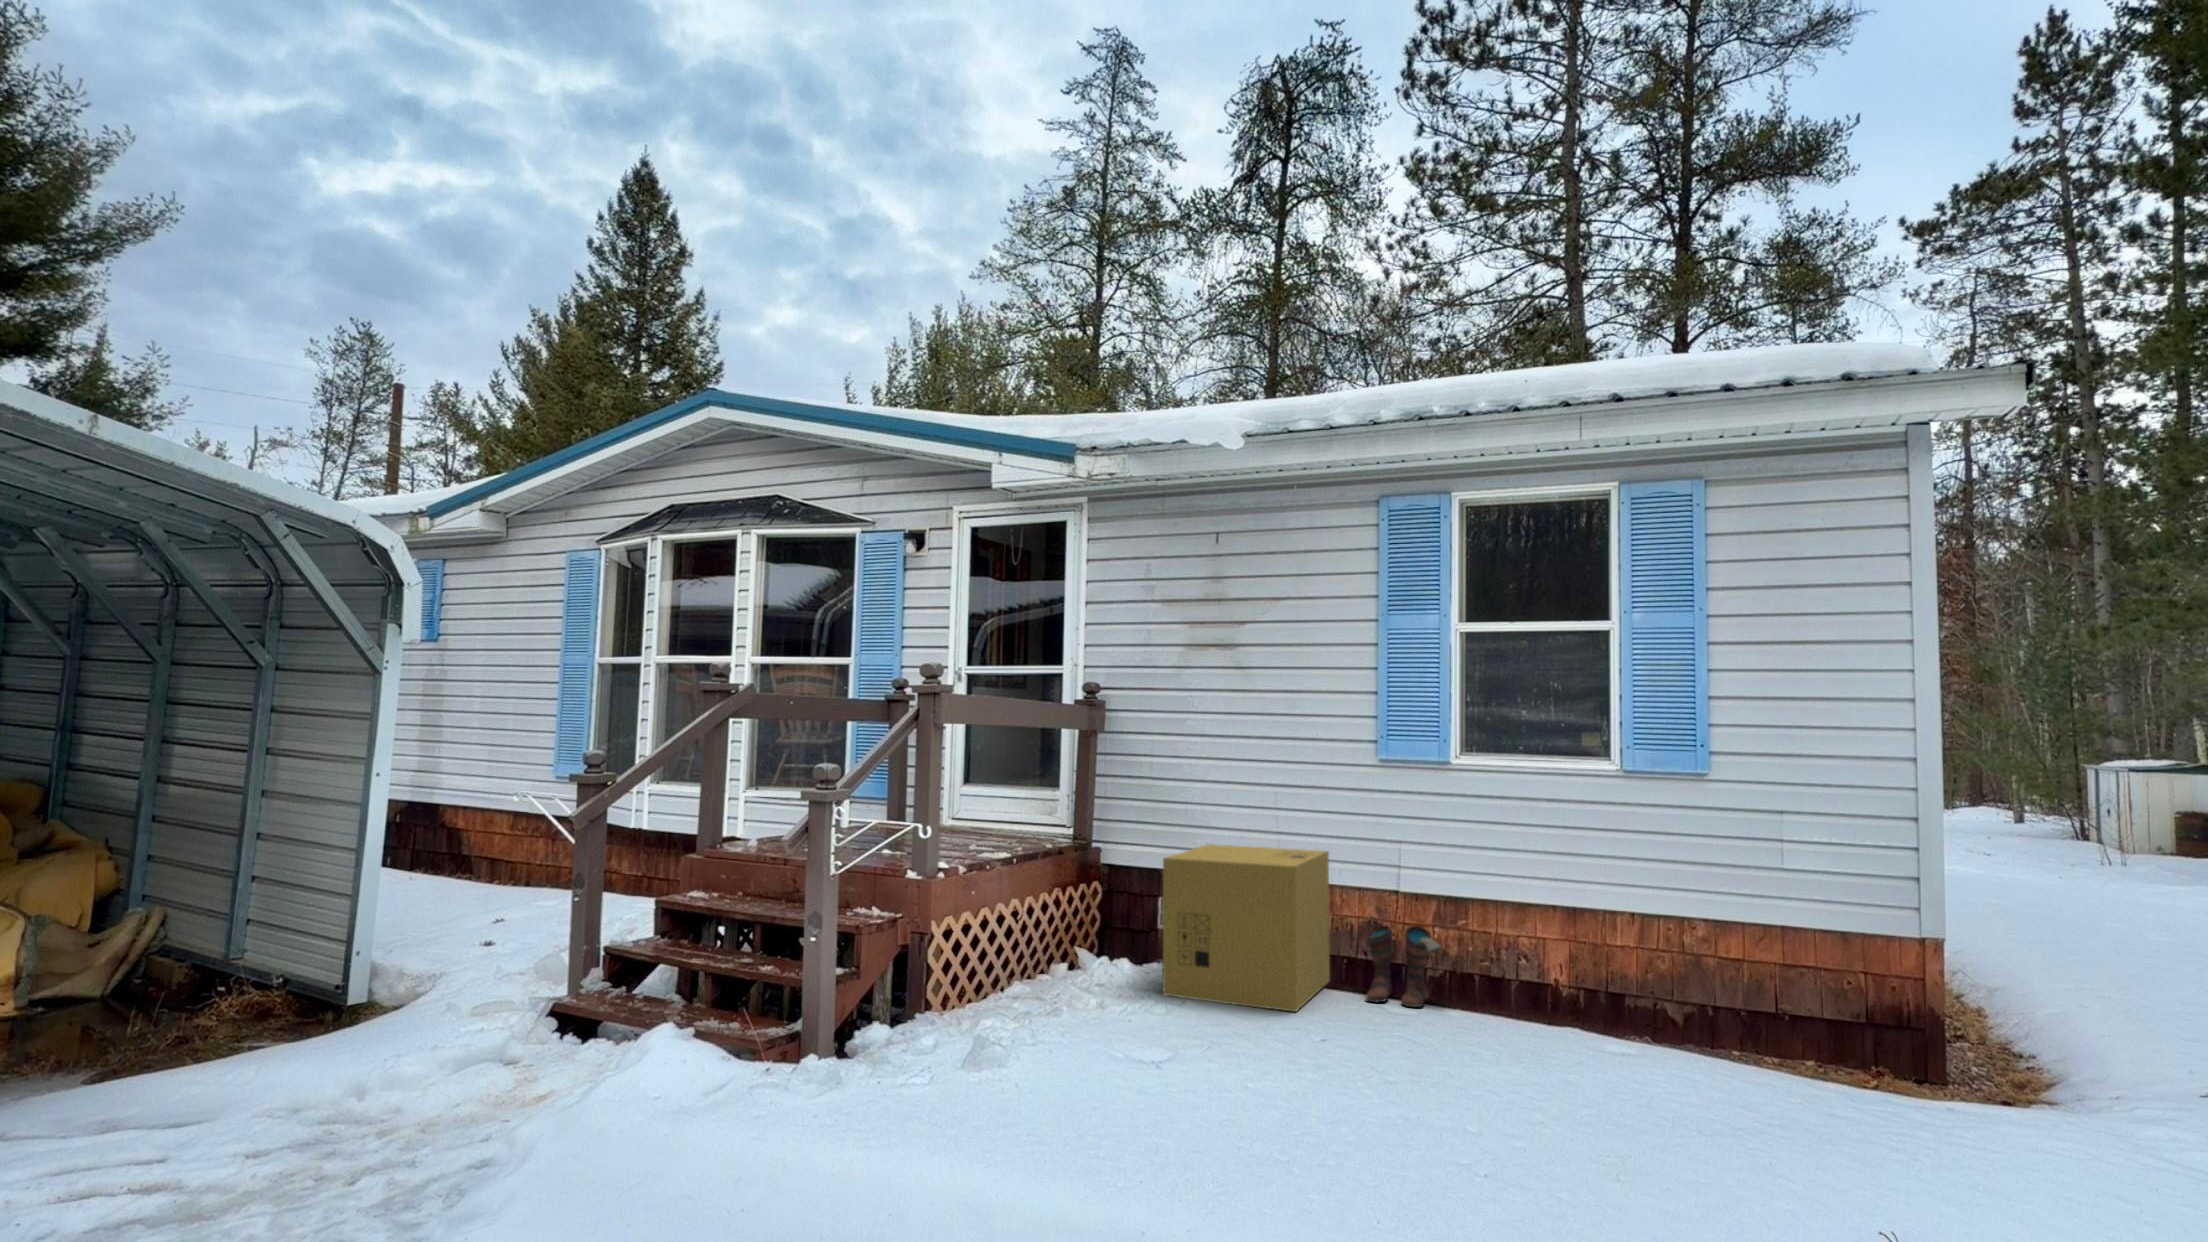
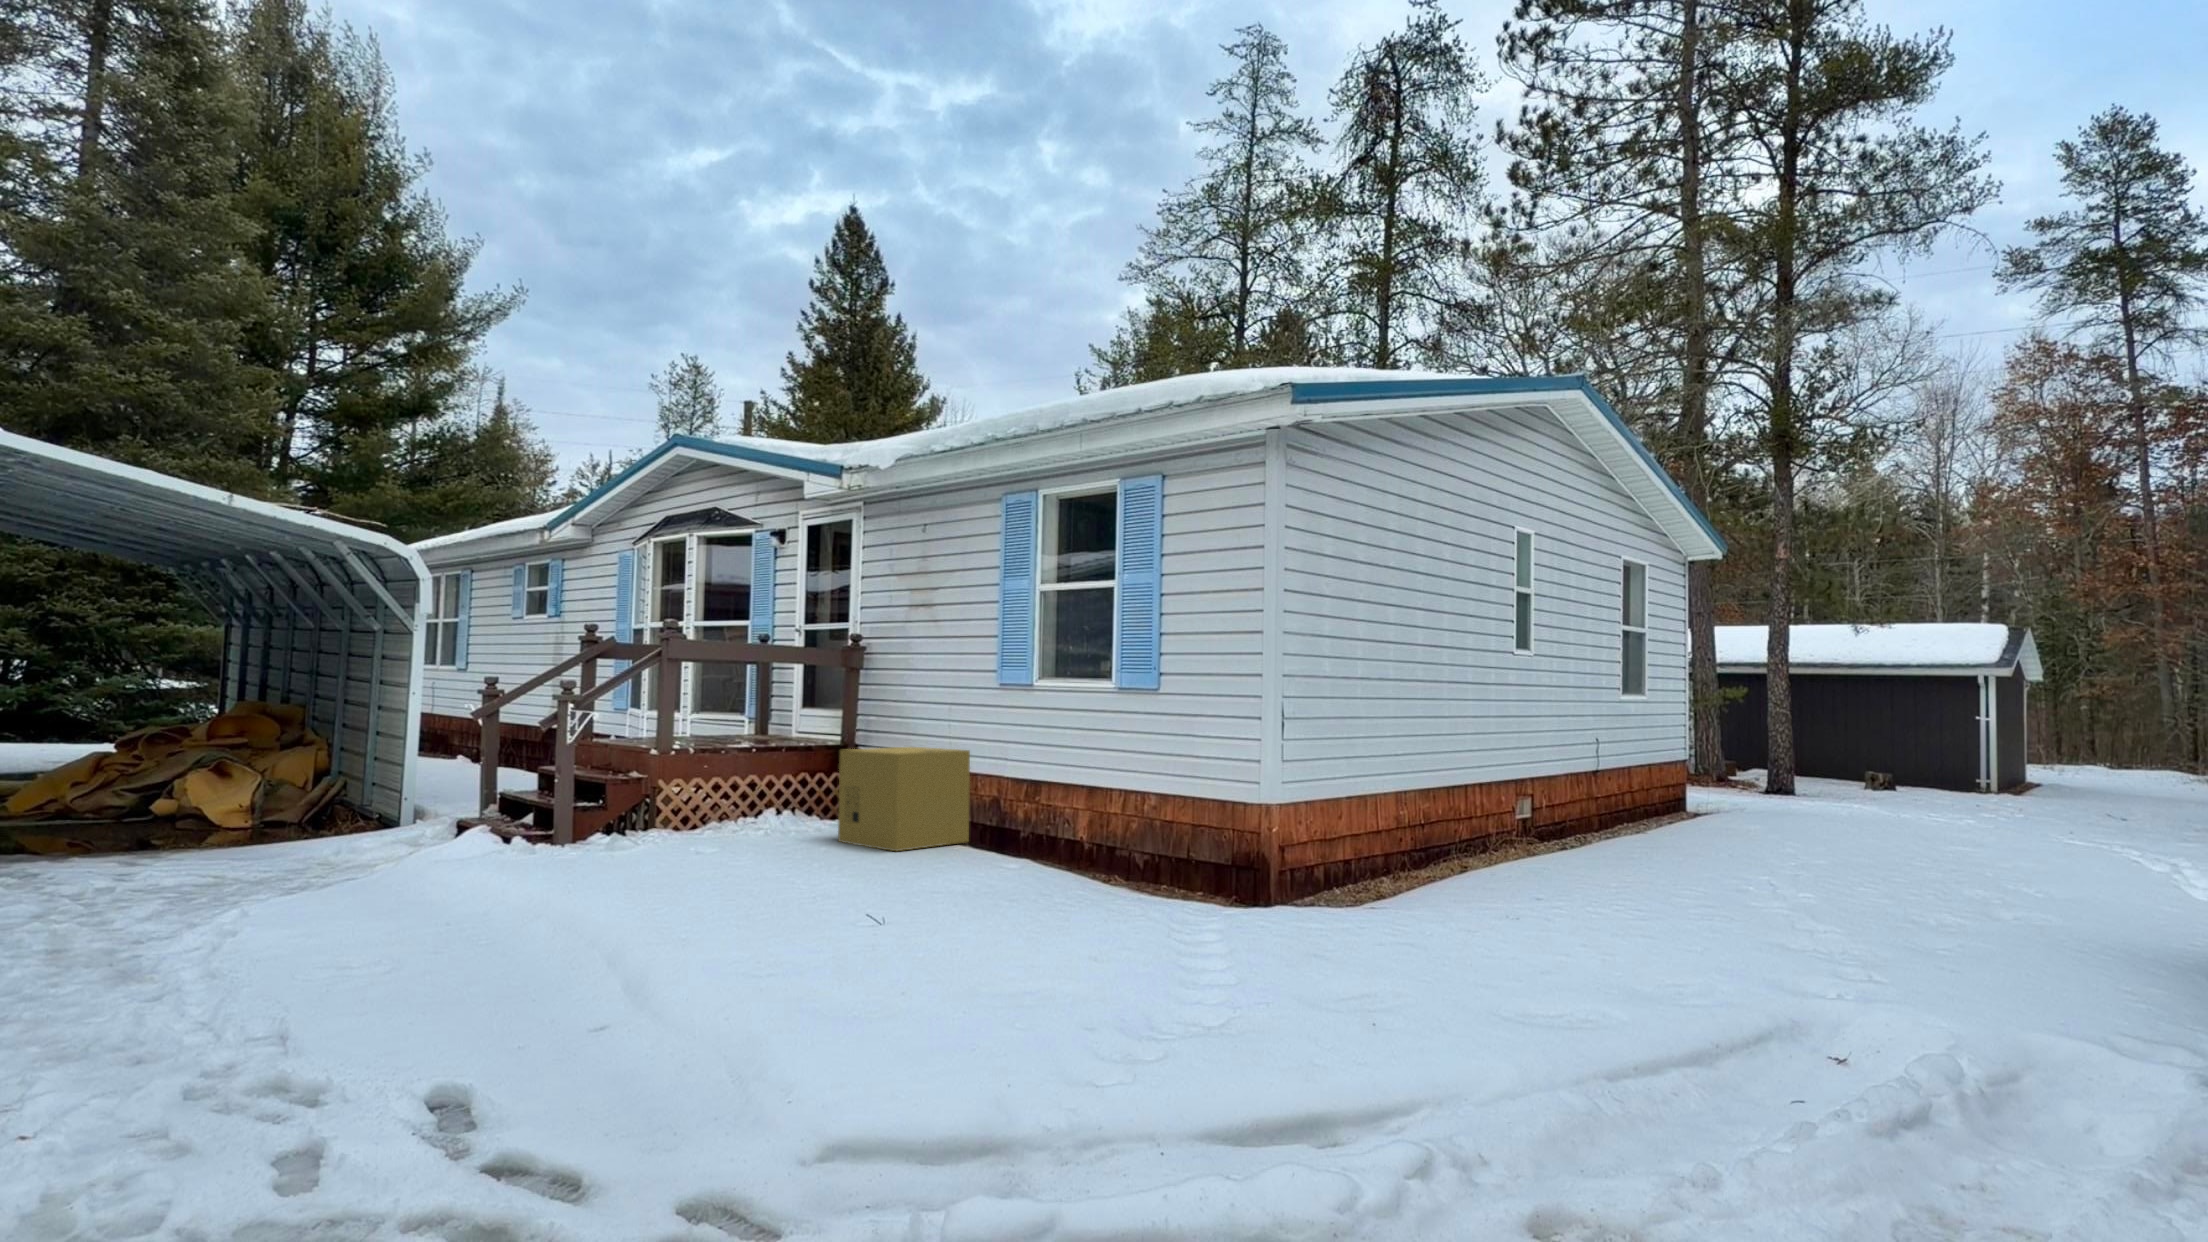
boots: present [1366,925,1442,1007] -> none [962,800,1012,854]

